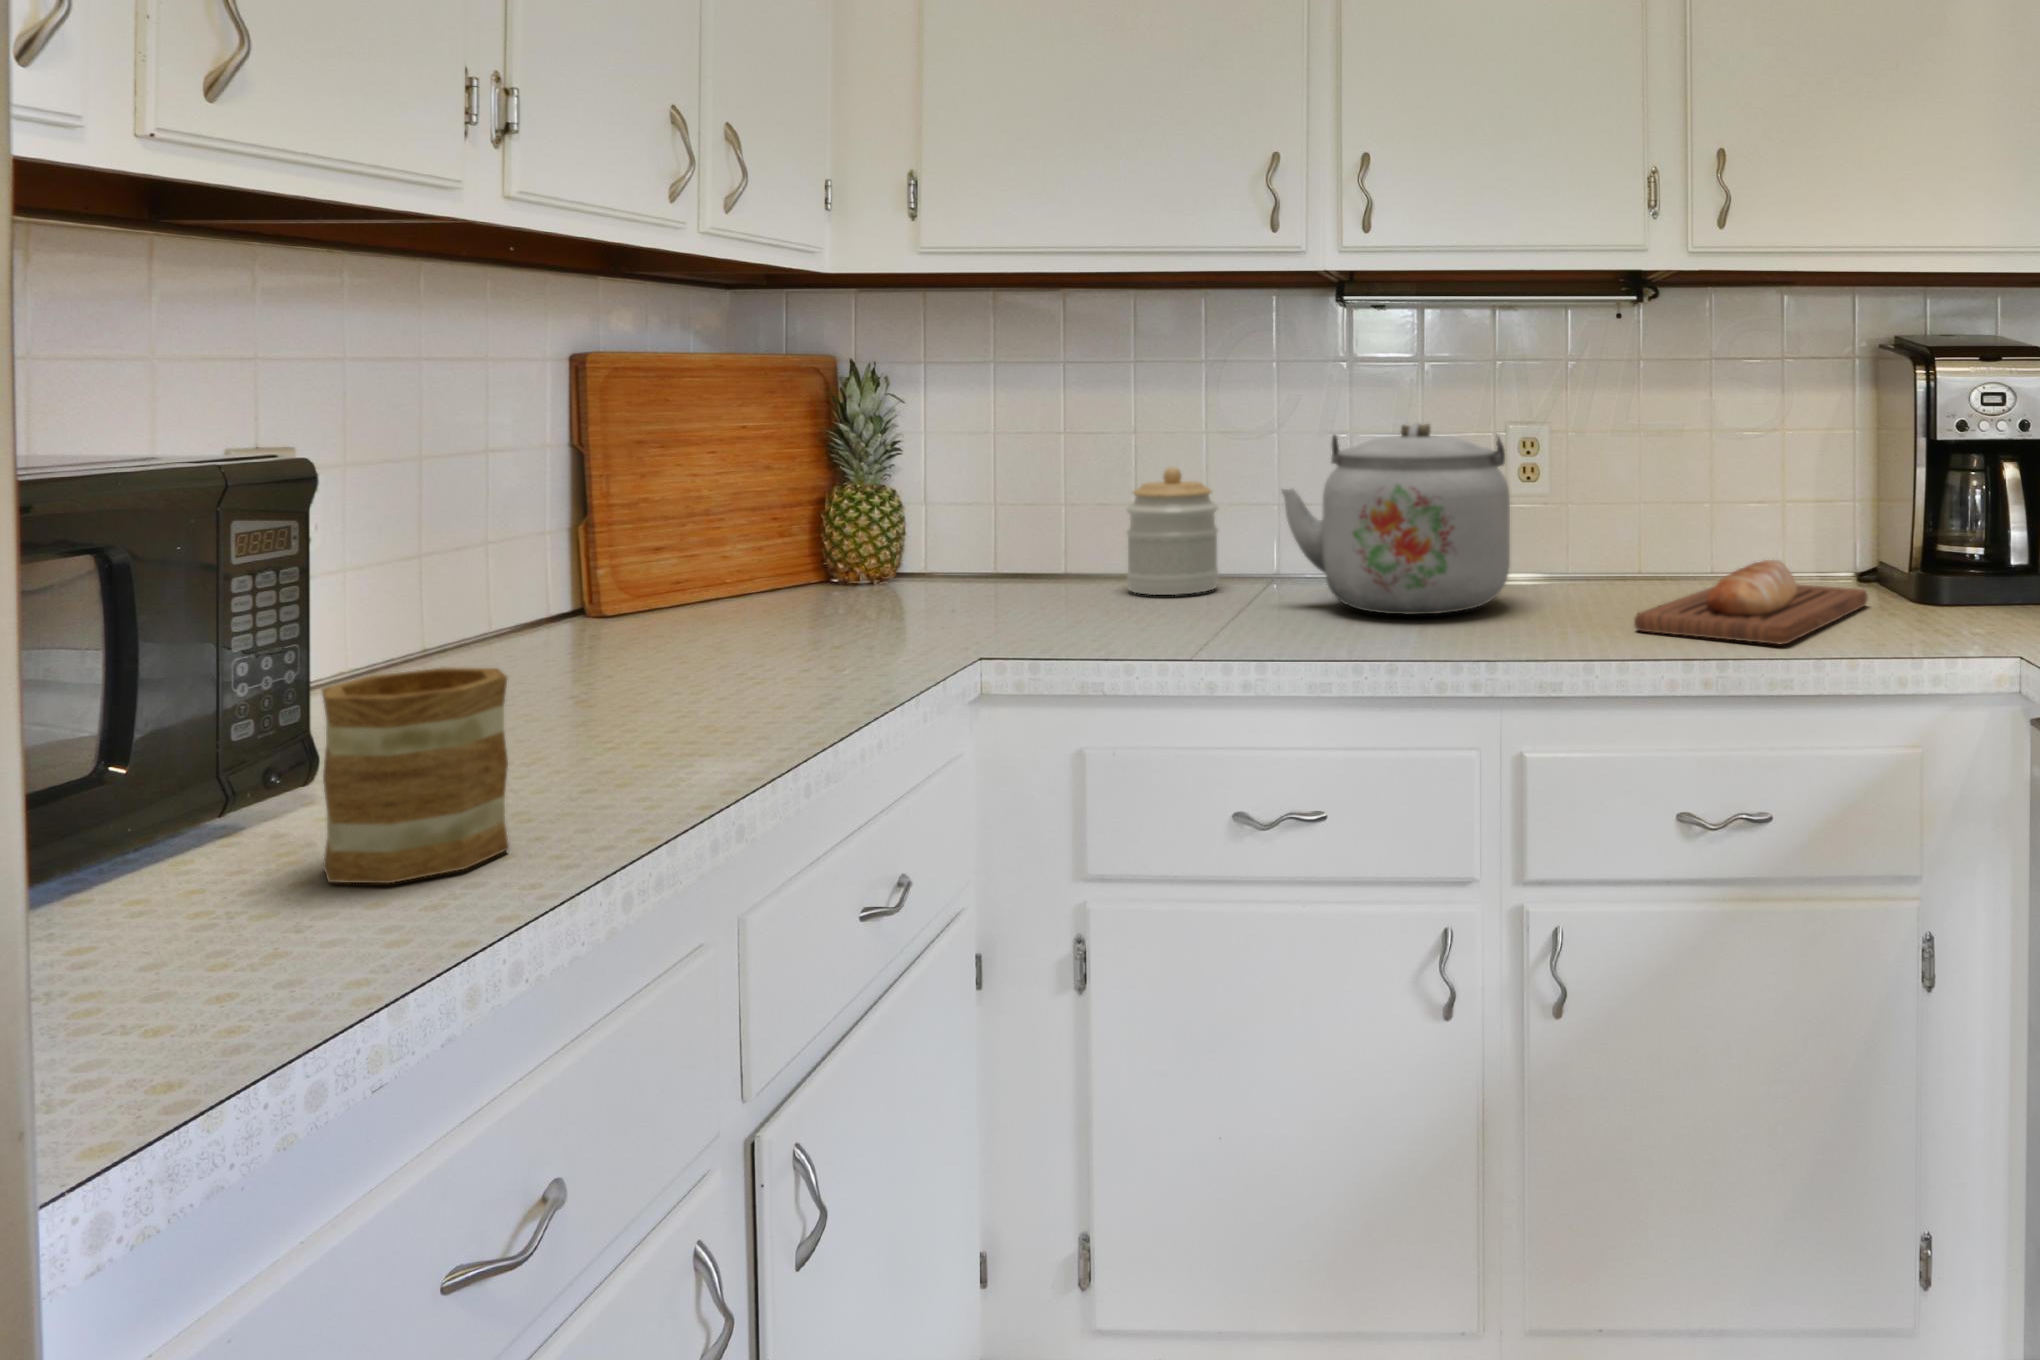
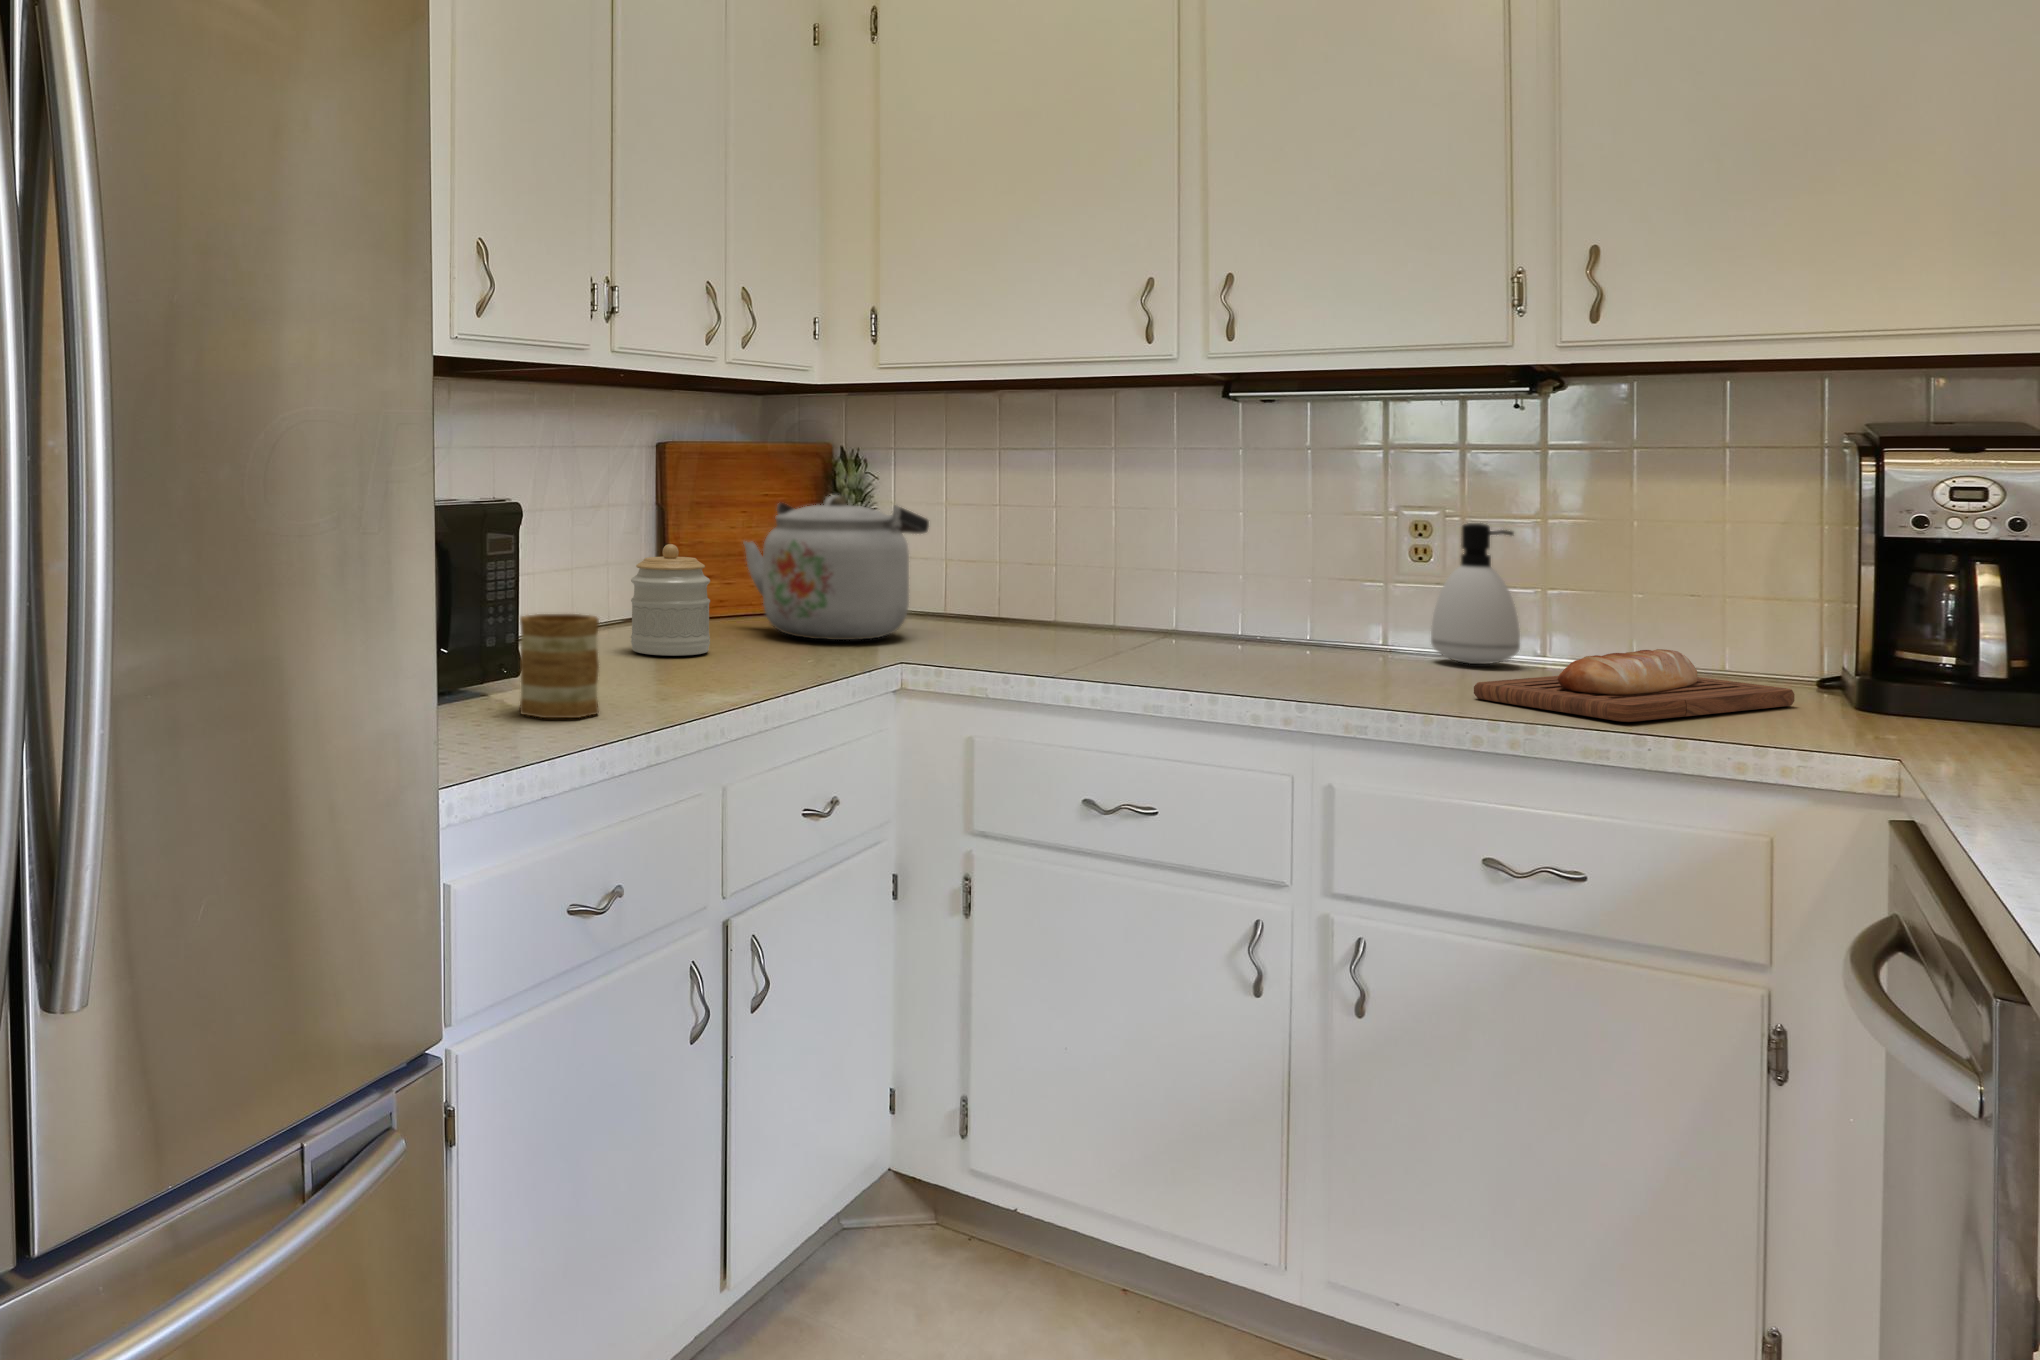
kettle: present [1281,422,1510,614] -> present [744,495,929,640]
soap dispenser: none [1550,437,1629,586] -> present [1431,523,1520,664]
jar: present [1127,467,1218,595] -> present [631,544,710,656]

